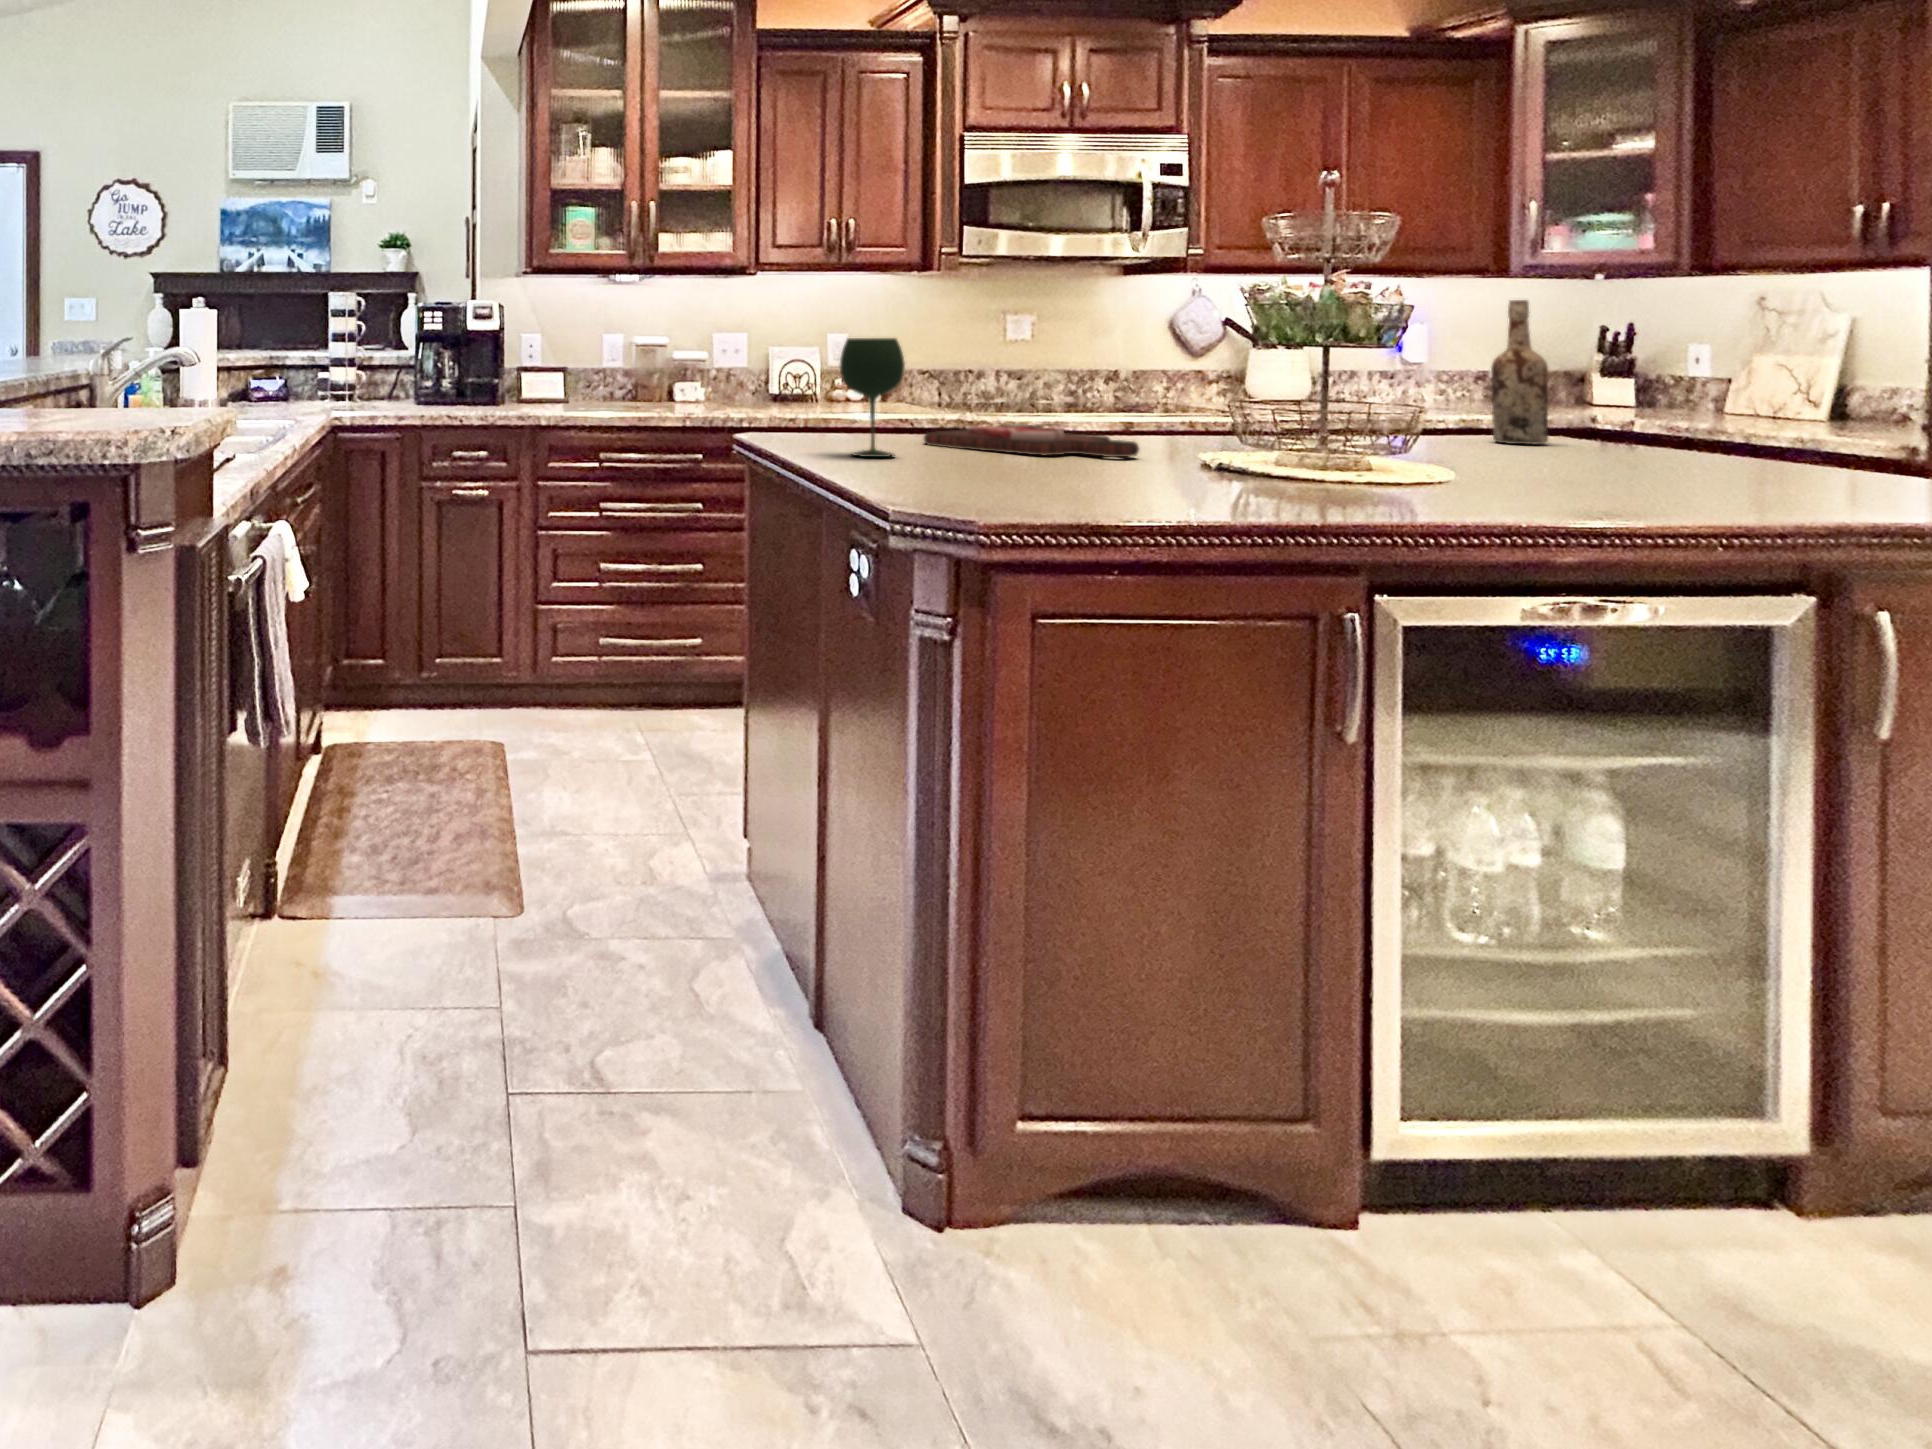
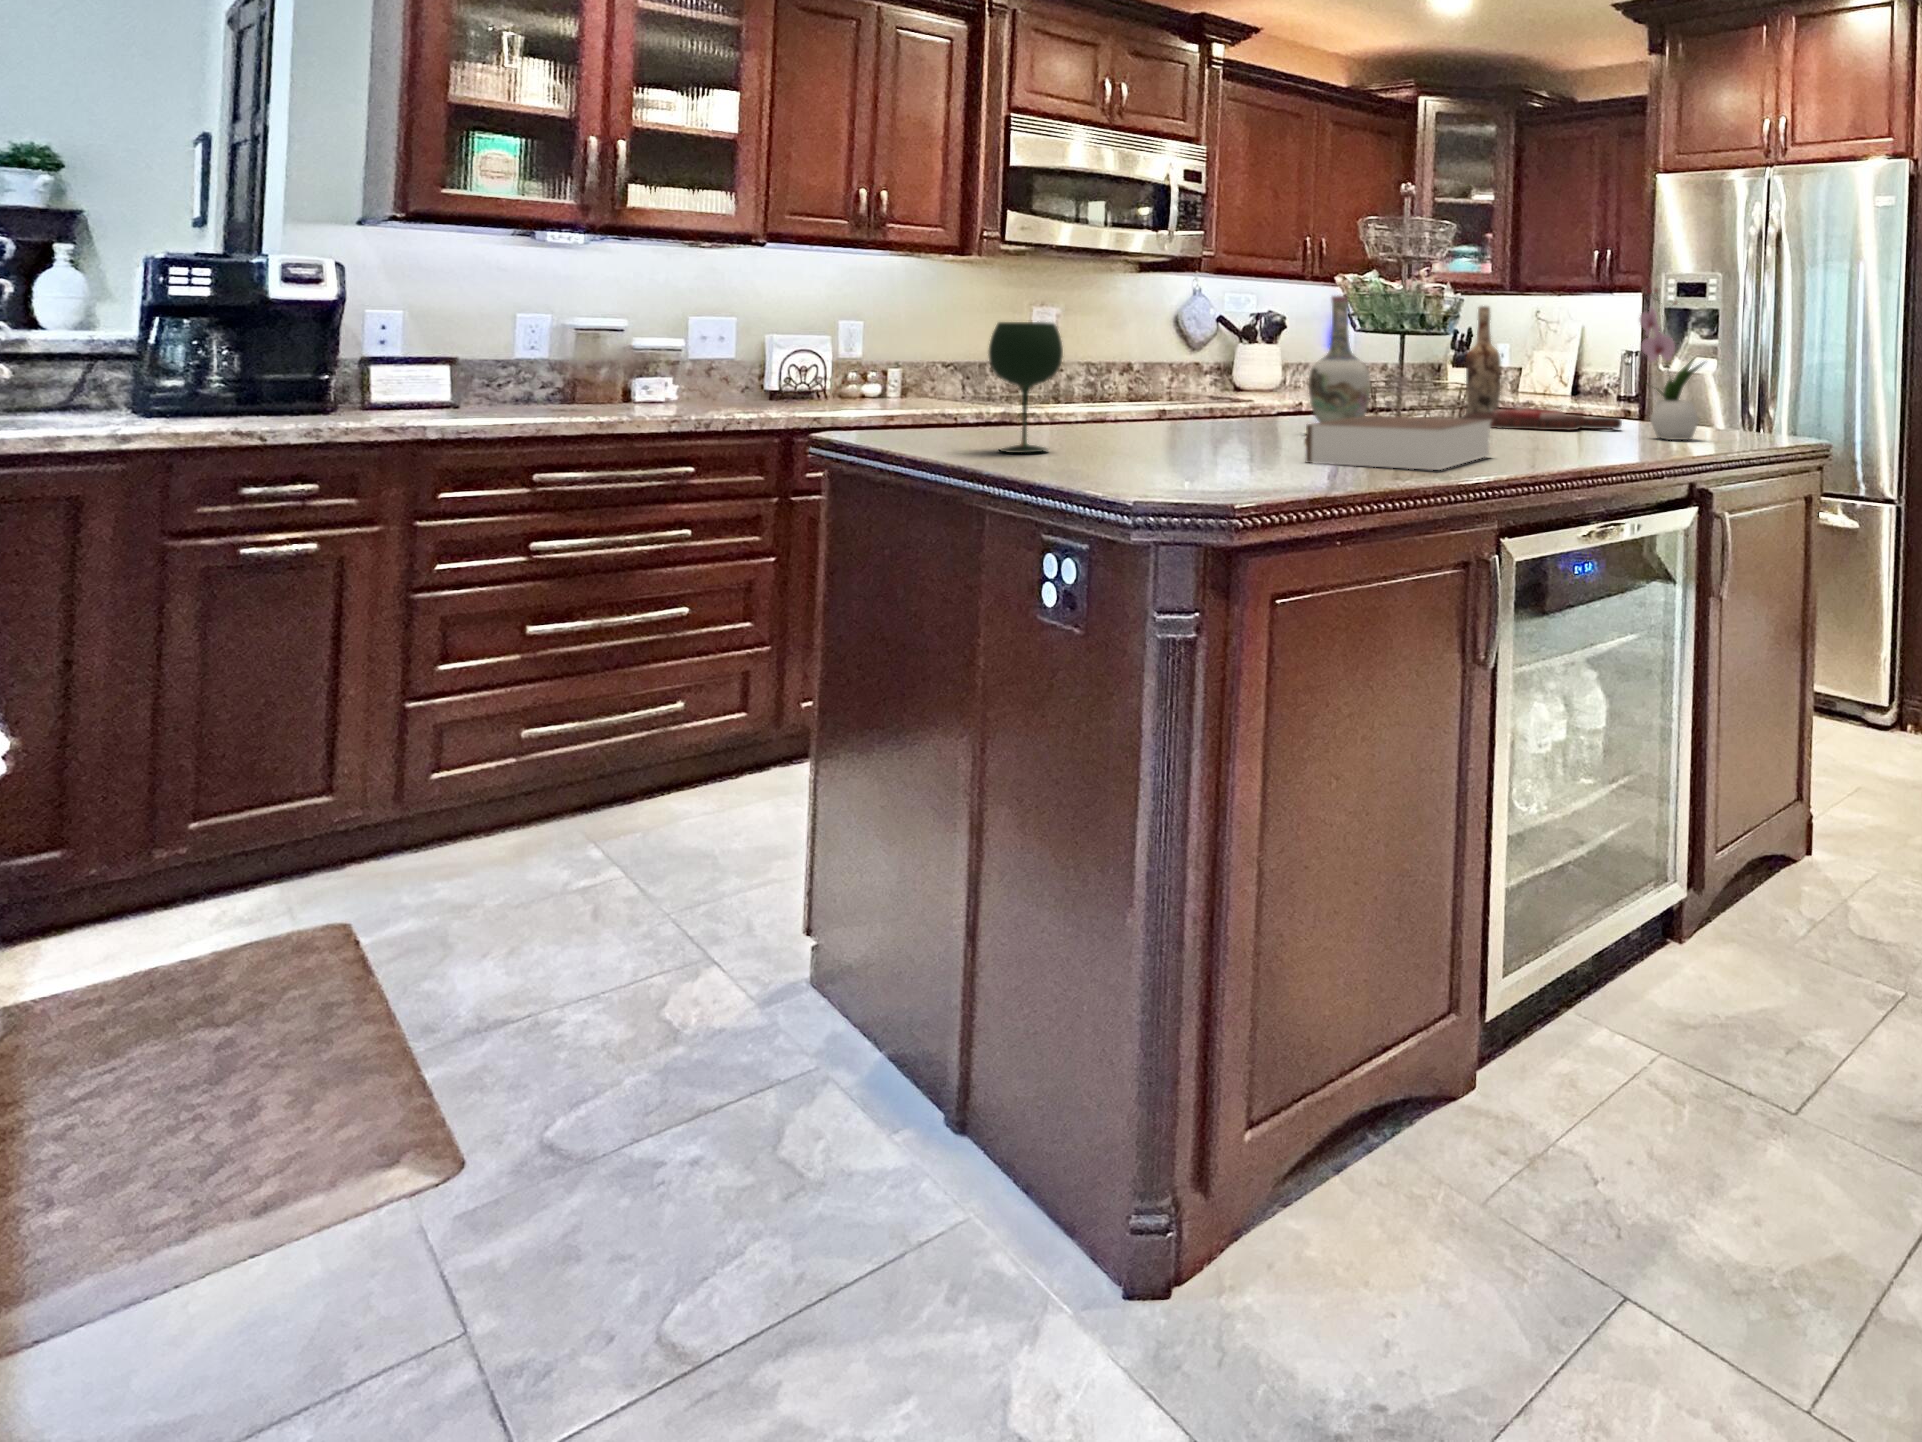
flower arrangement: none [1748,266,1889,491] -> present [1639,289,1704,440]
vase: none [1208,298,1288,457] -> present [1309,295,1371,423]
cutting board: present [924,423,1139,457] -> present [1460,405,1622,430]
book: none [1142,435,1414,502] -> present [1306,415,1492,470]

